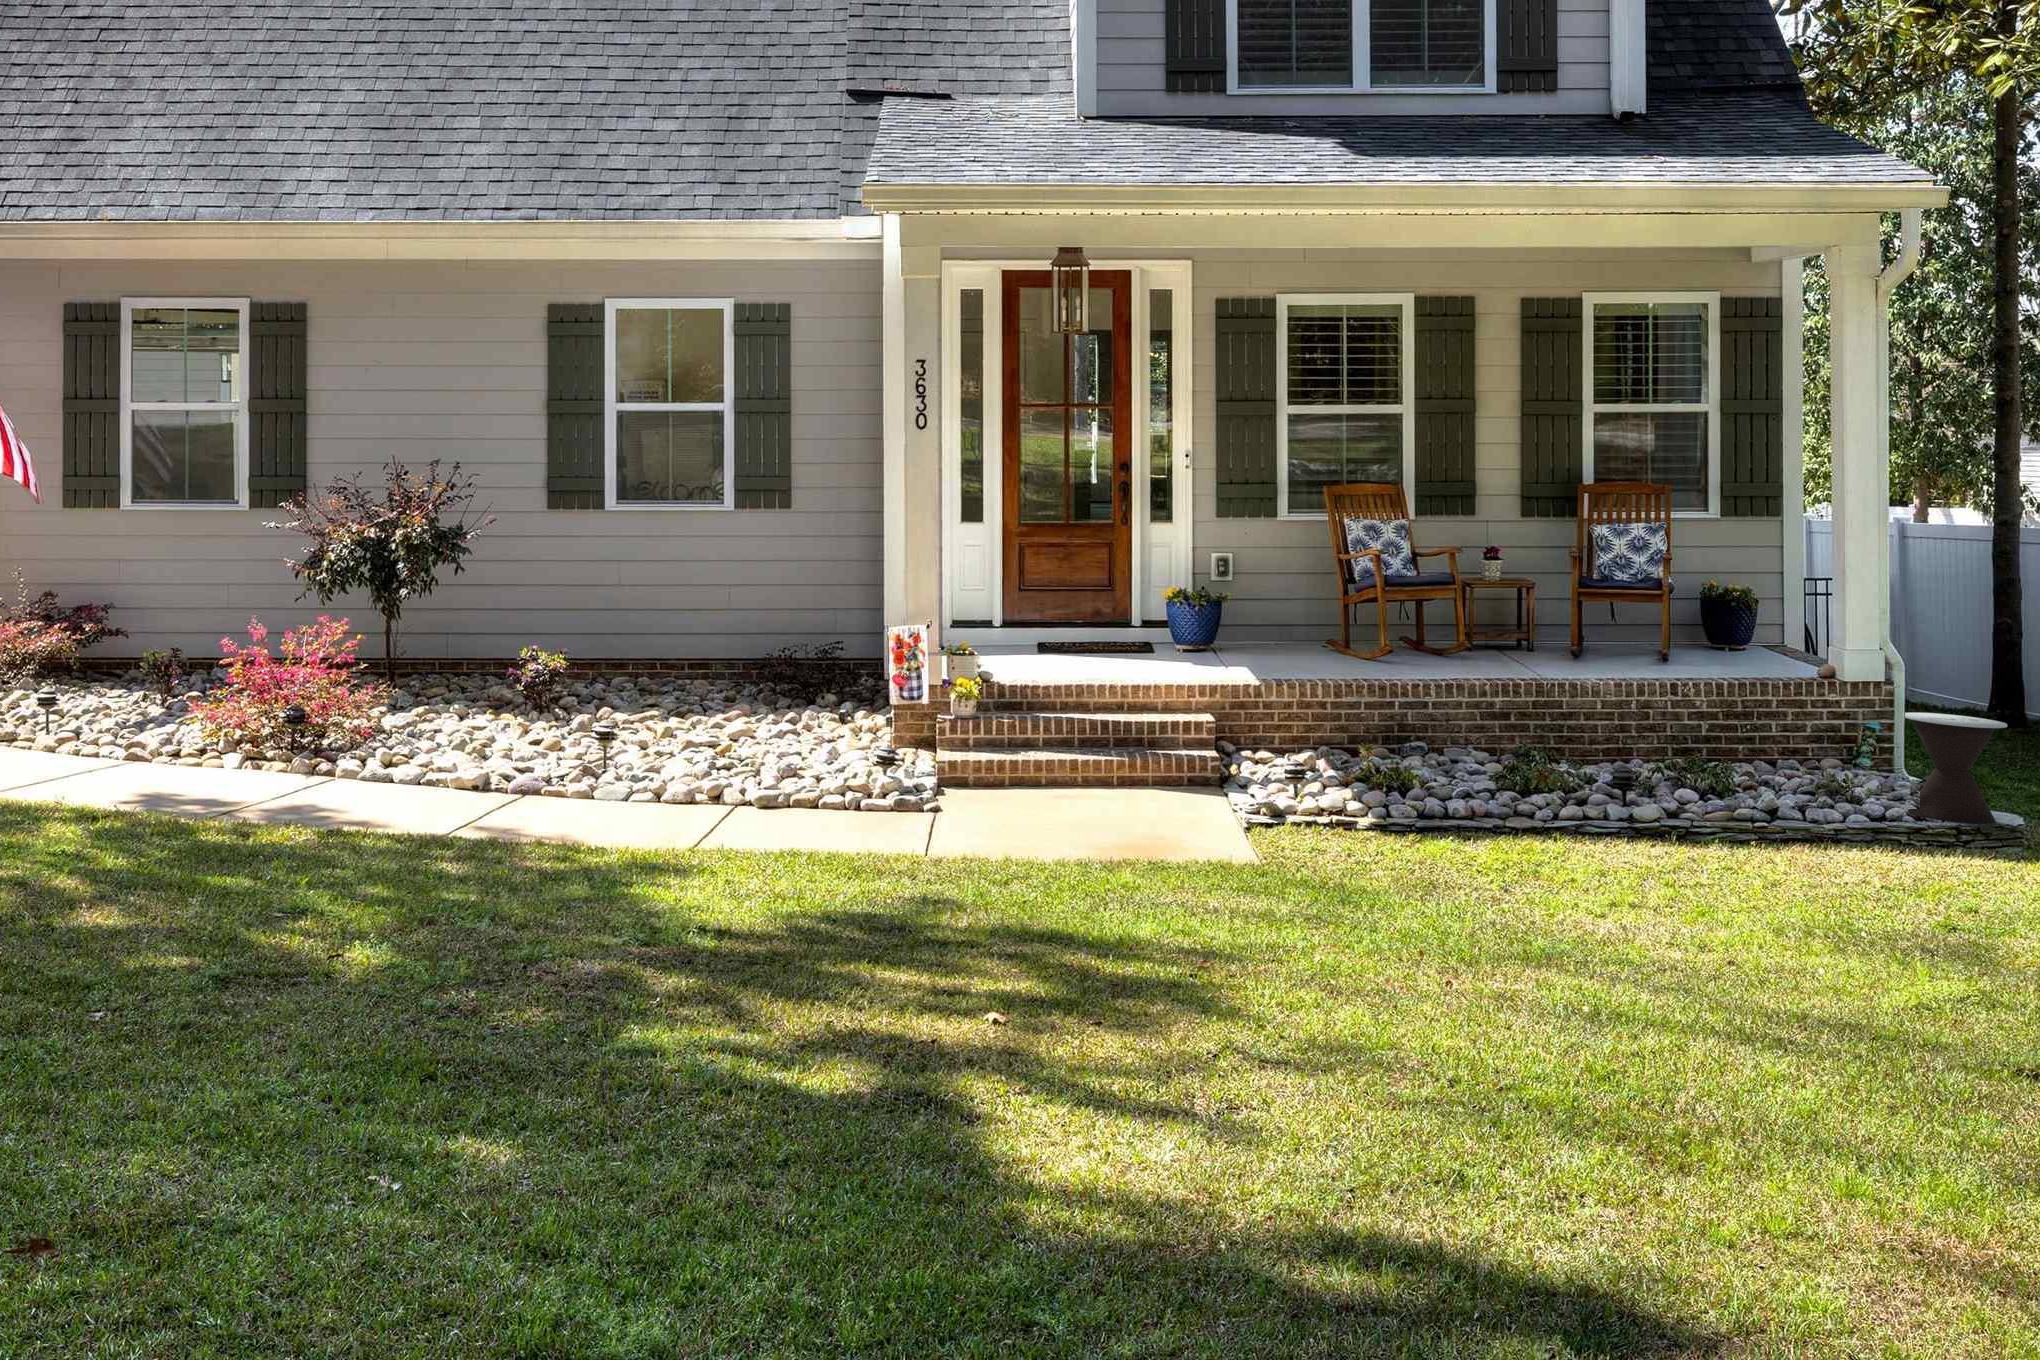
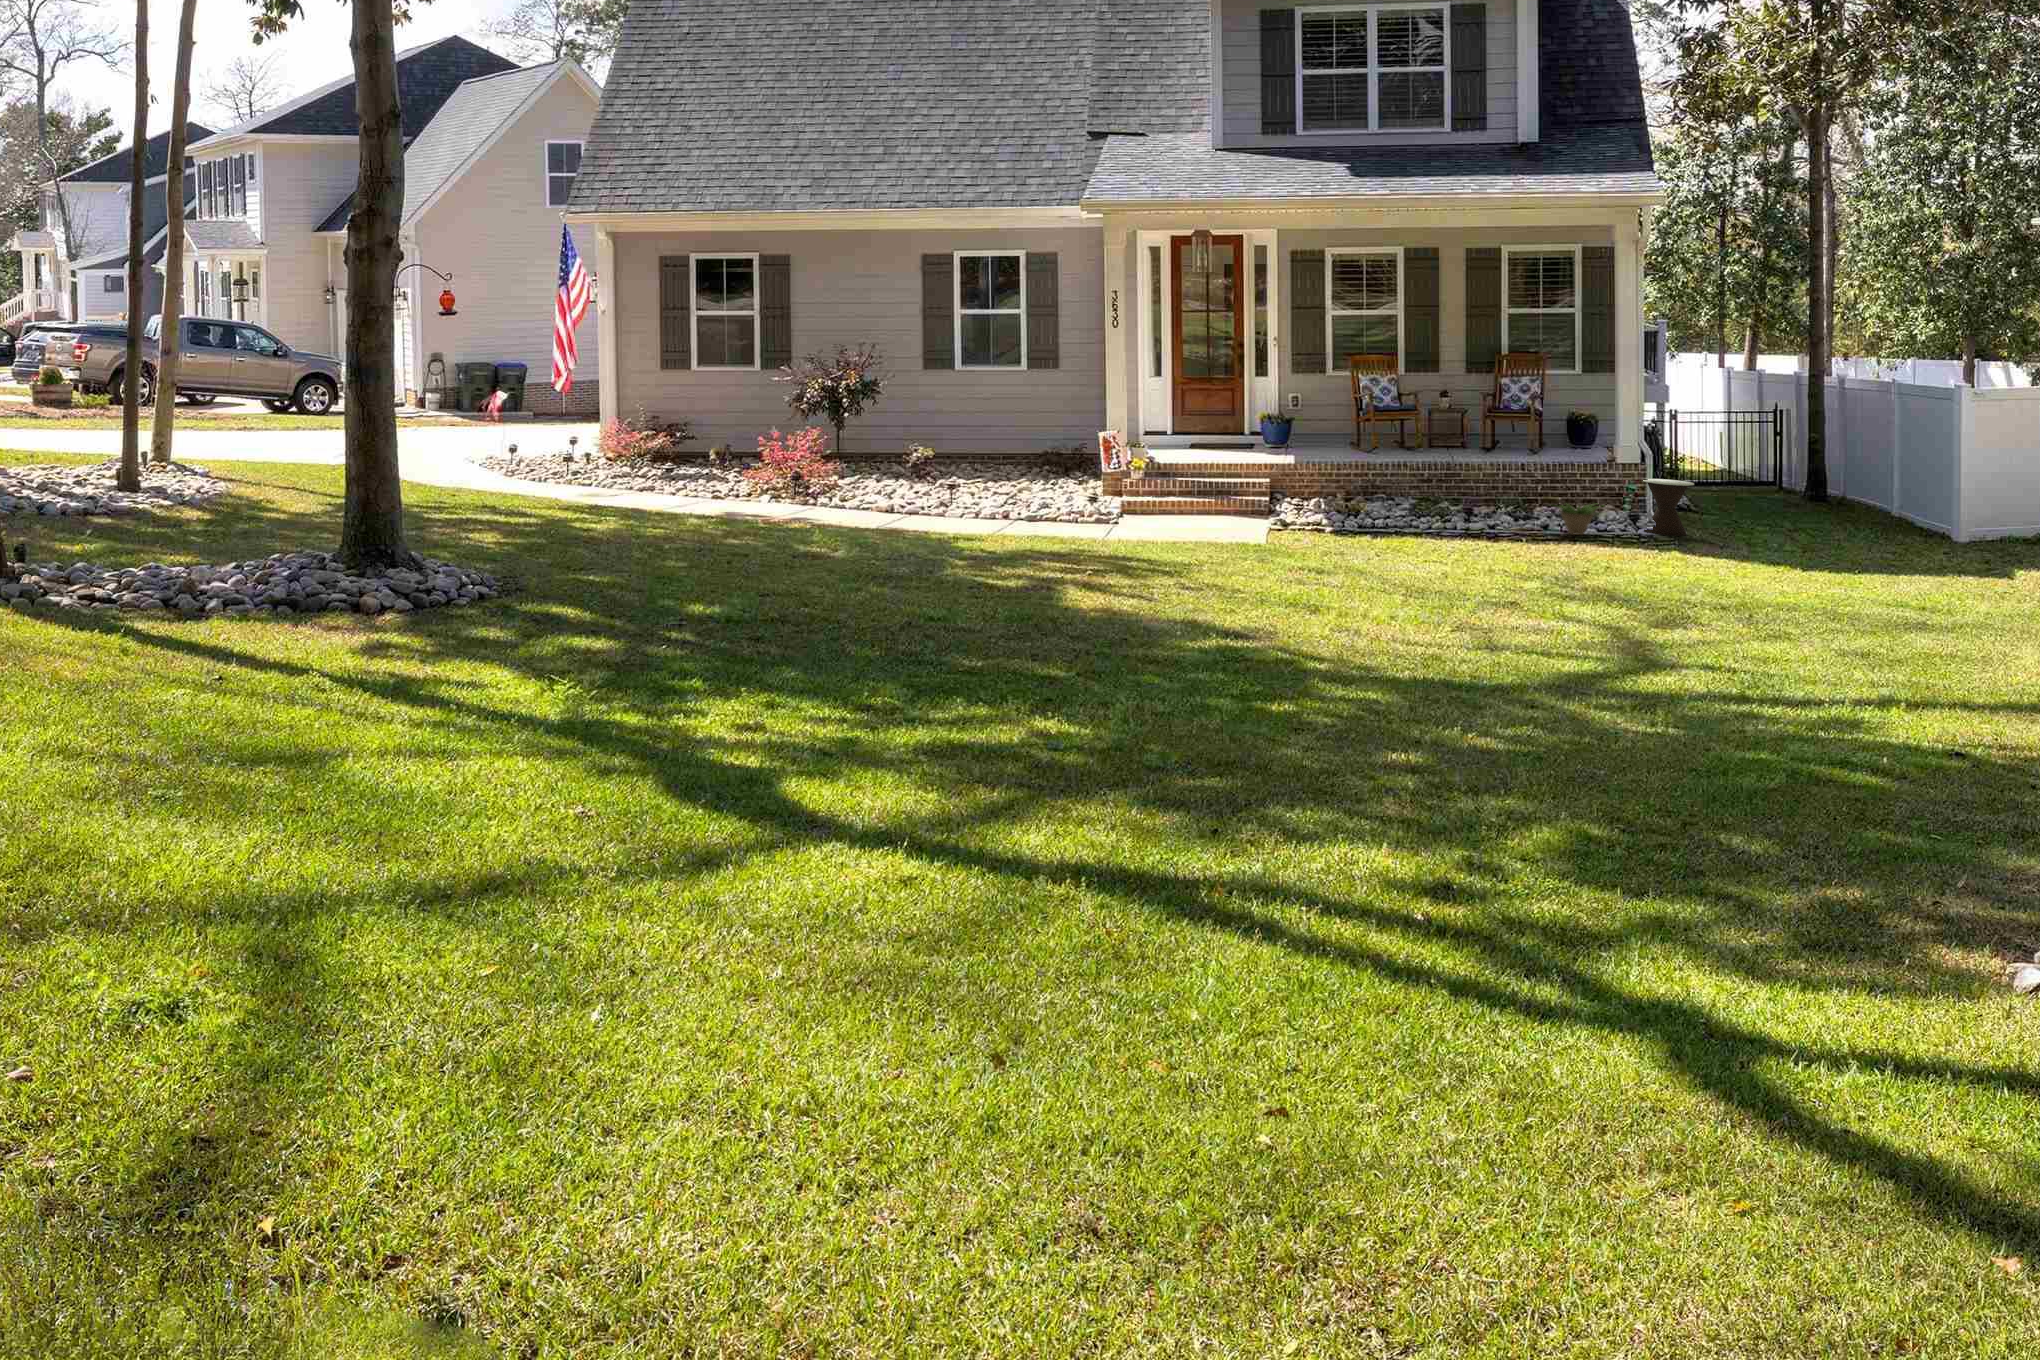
decorative plant: none [1751,763,1872,828] -> present [1557,503,1598,535]

